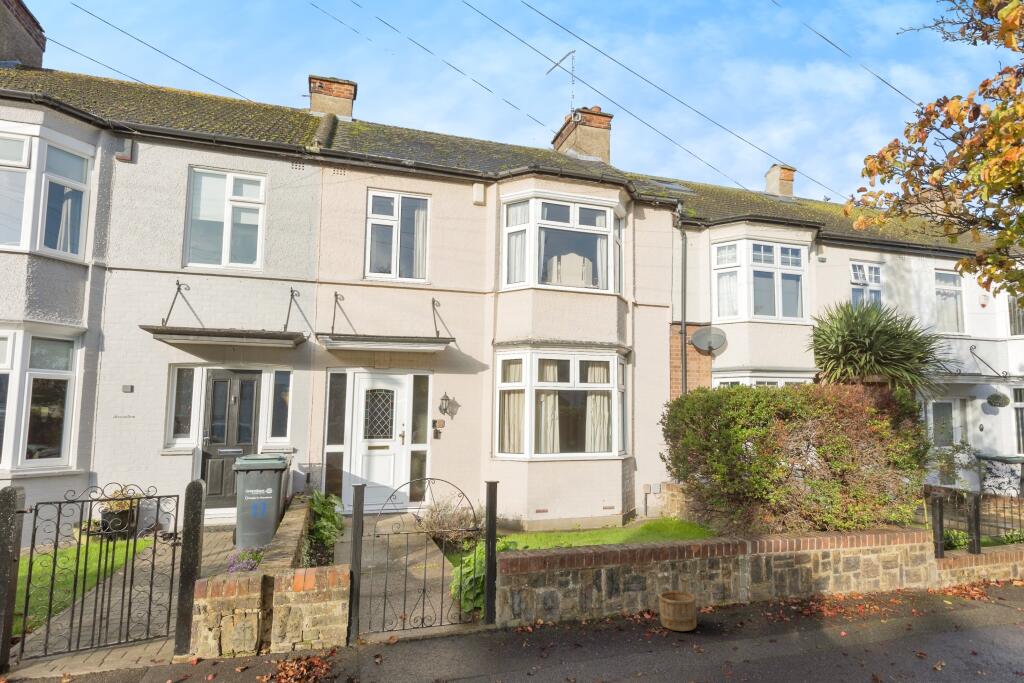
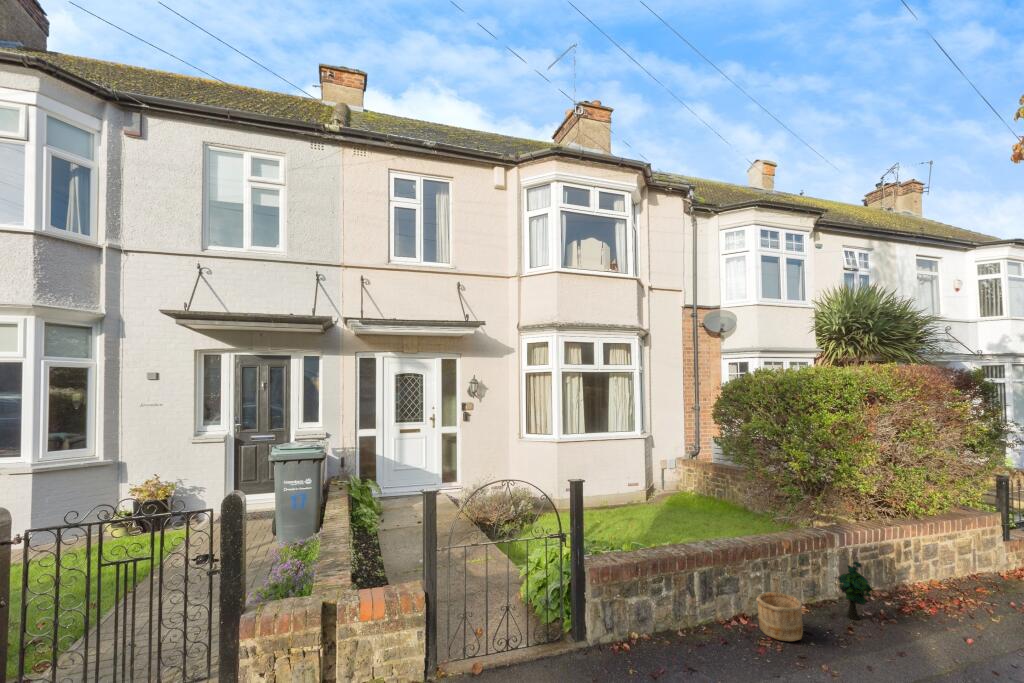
decorative plant: none [740,566,772,619] -> present [836,562,872,620]

